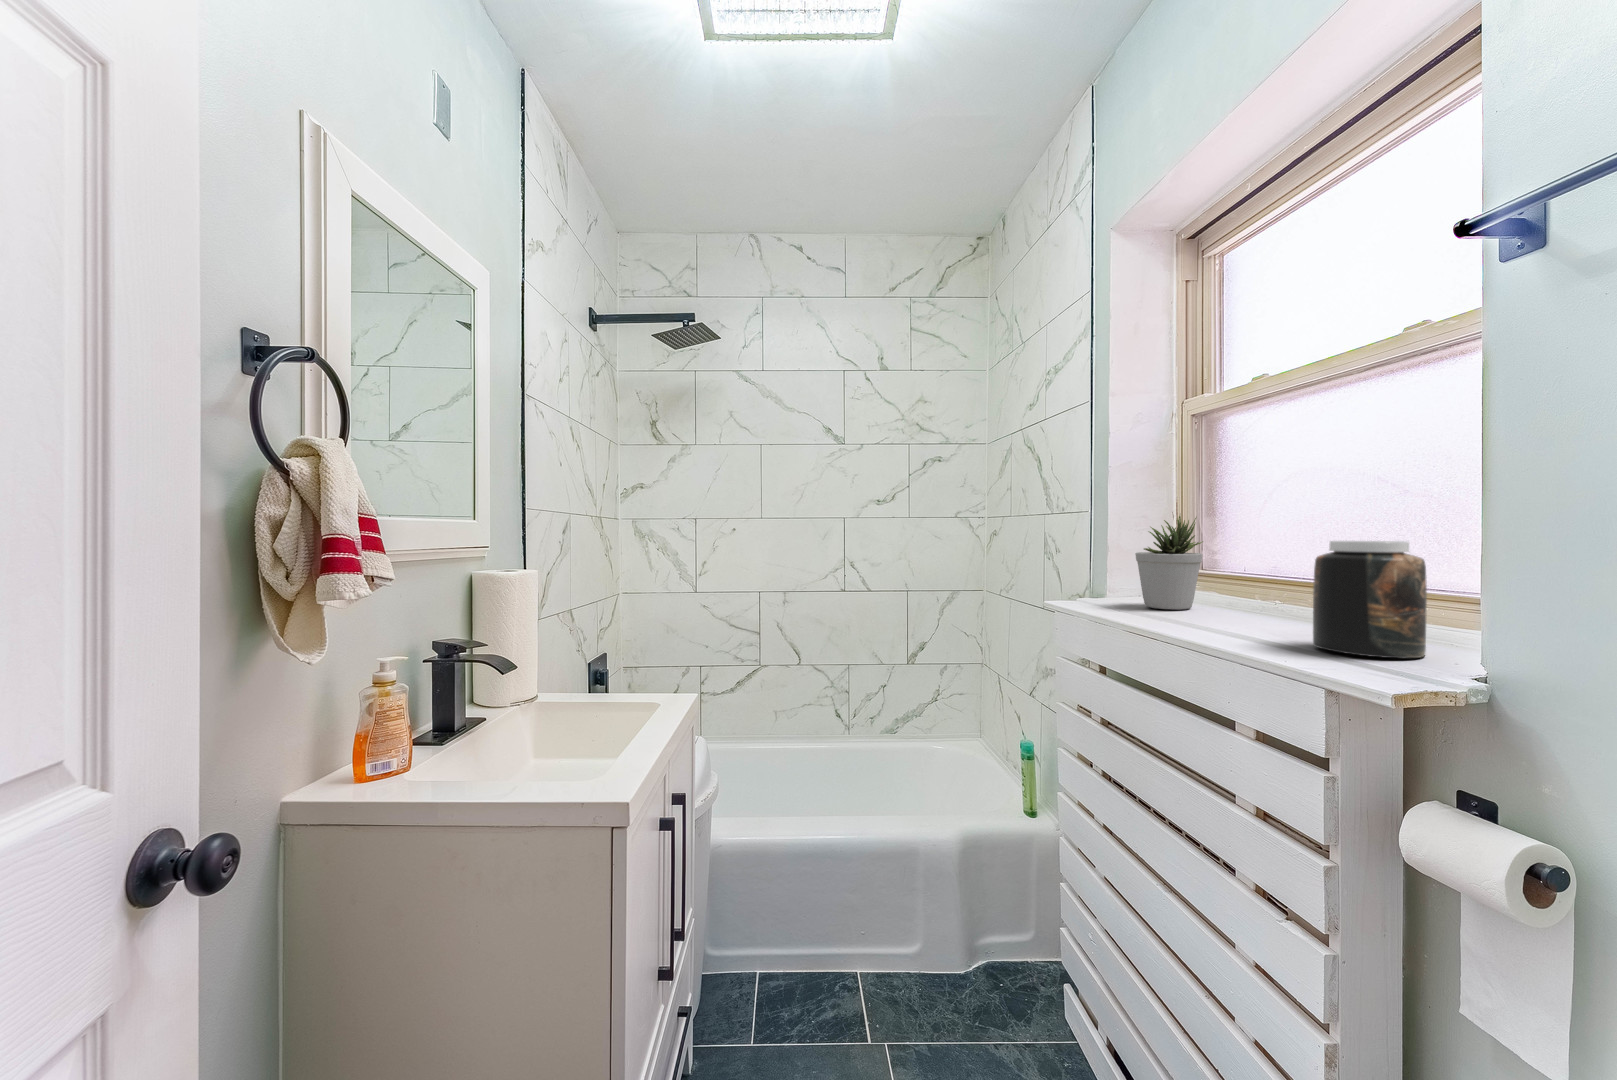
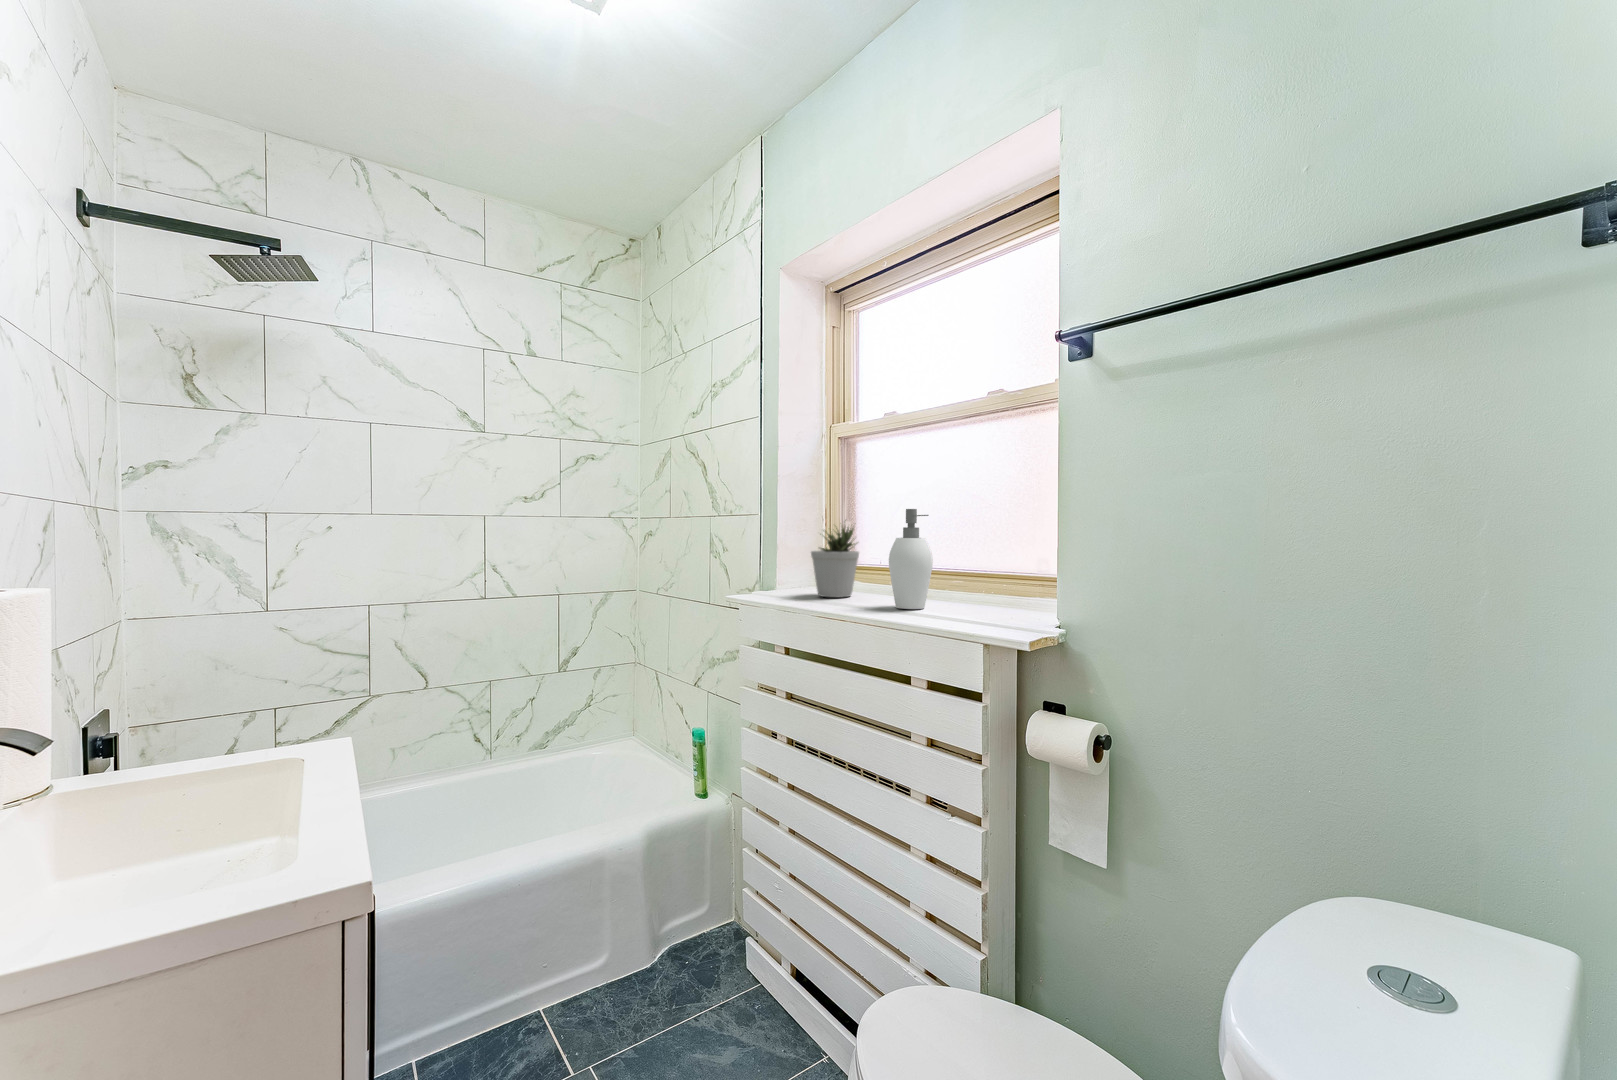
soap dispenser: none [1223,497,1293,631] -> present [889,509,933,609]
jar: present [1313,541,1427,658] -> none [956,542,1017,621]

